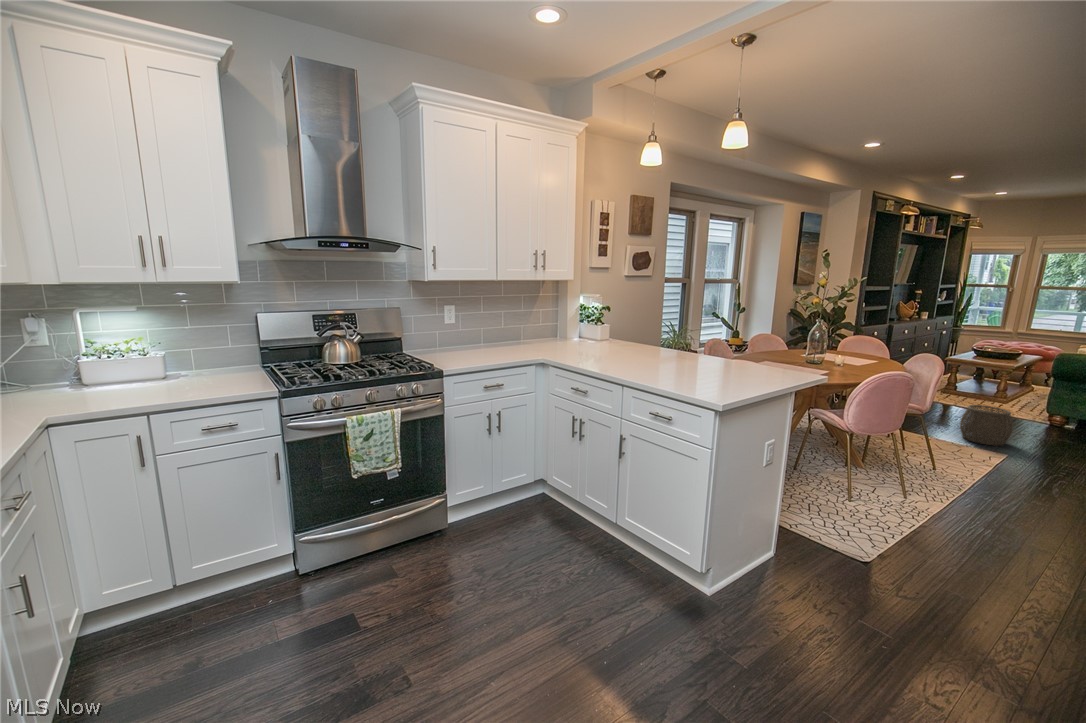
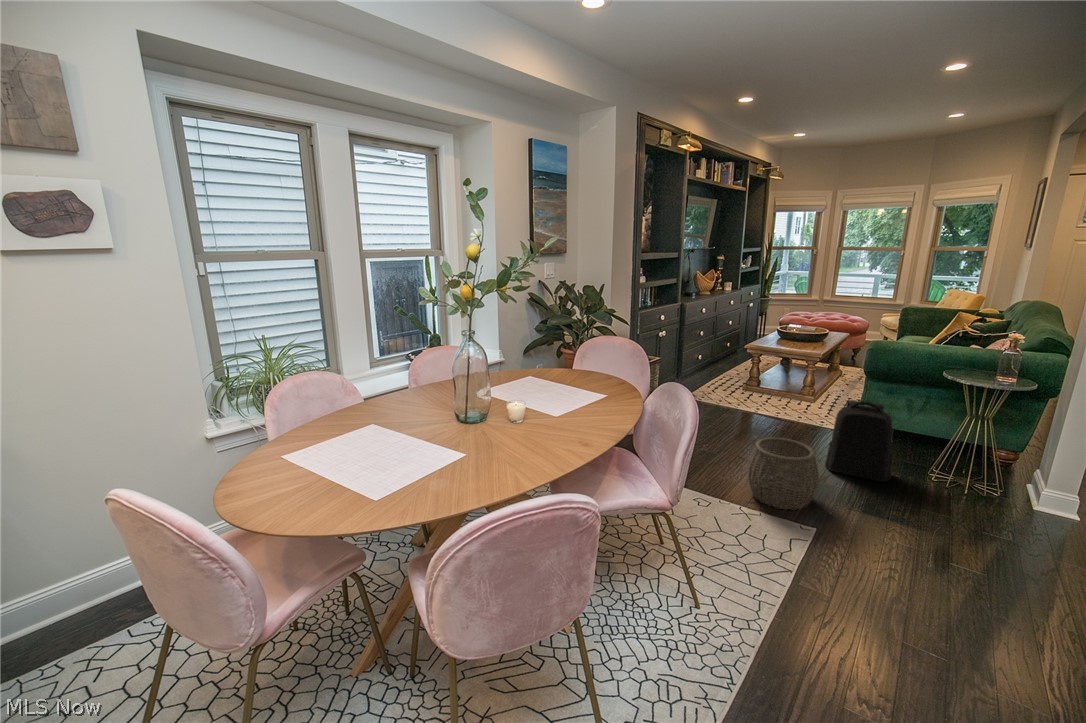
backpack: none [1017,390,1072,443] -> present [825,400,893,482]

